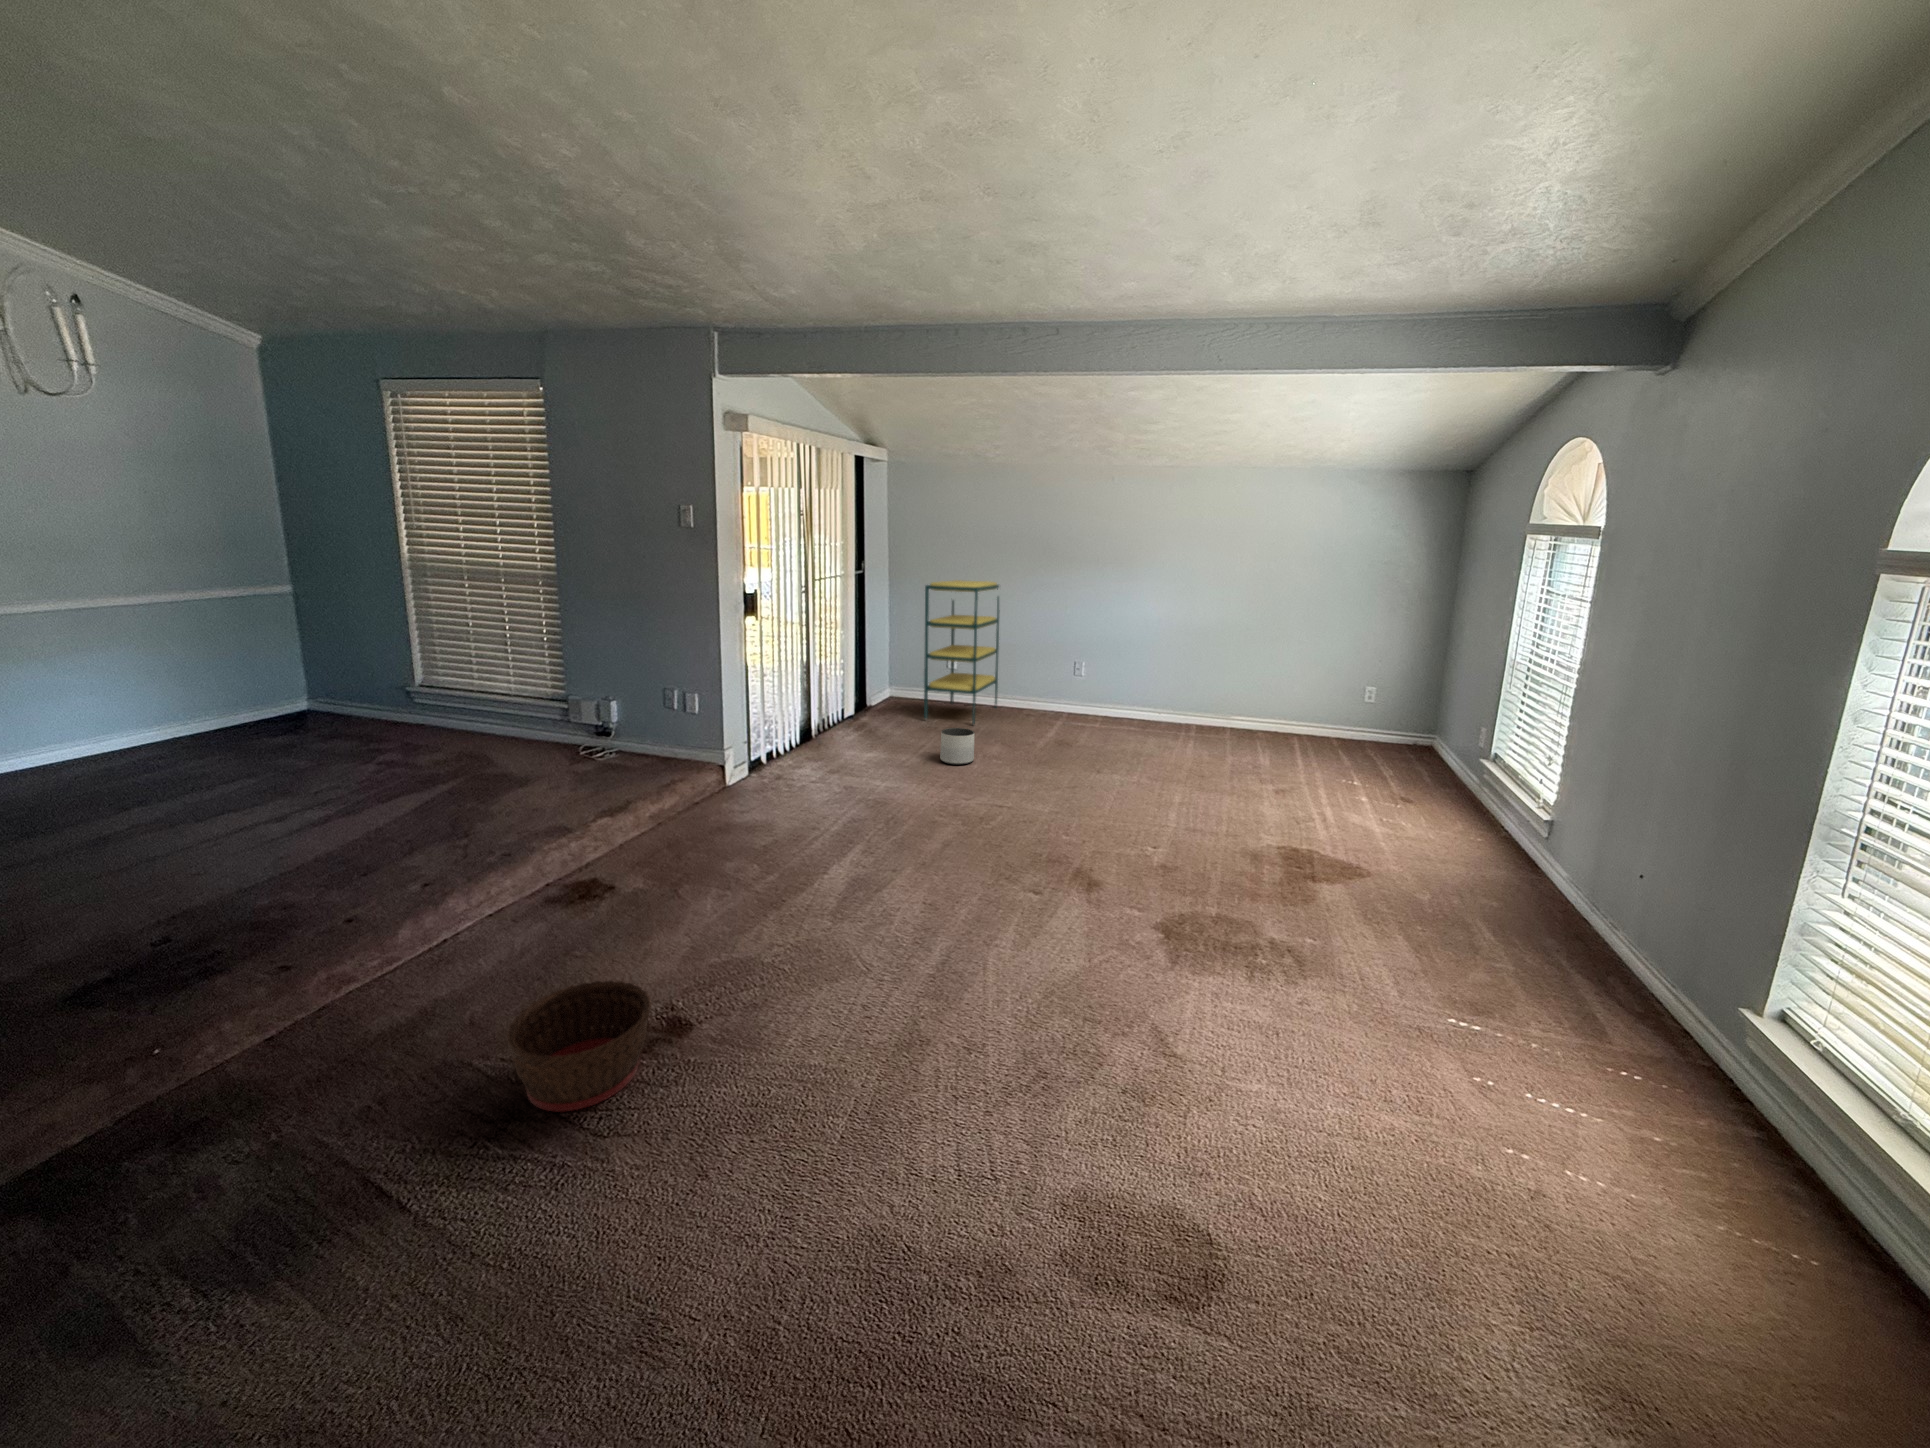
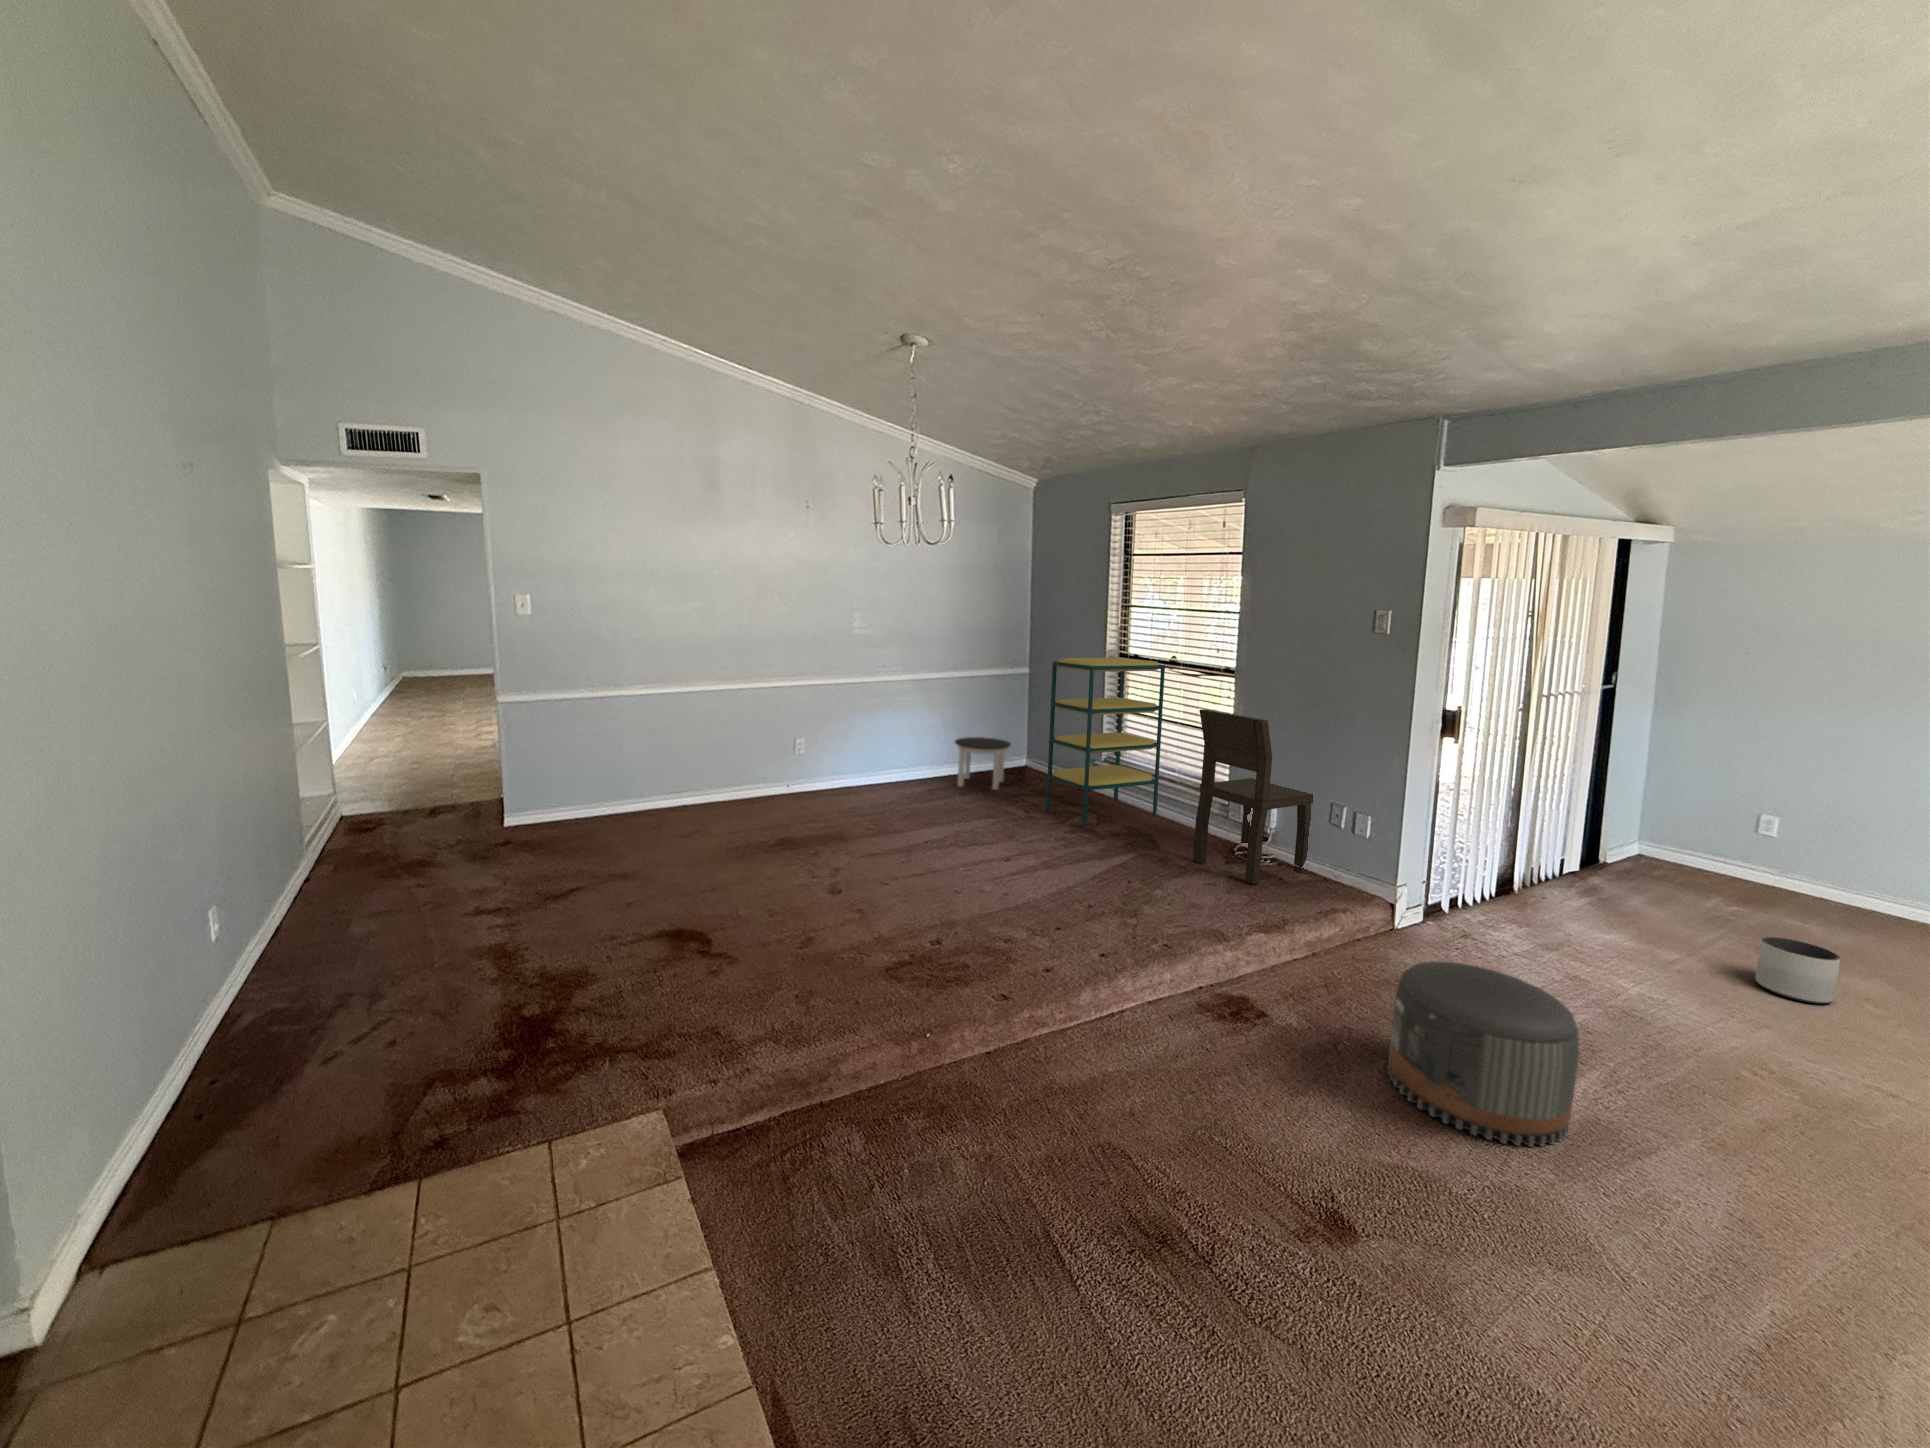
shelving unit: present [924,580,1000,724] -> present [1046,658,1165,826]
dining chair: none [513,610,650,779] -> present [1193,709,1313,884]
round table: none [151,680,263,753] -> present [955,737,1011,790]
pouf: none [703,792,830,922] -> present [1388,961,1579,1147]
basket: present [507,980,651,1112] -> none [1208,1119,1351,1269]

